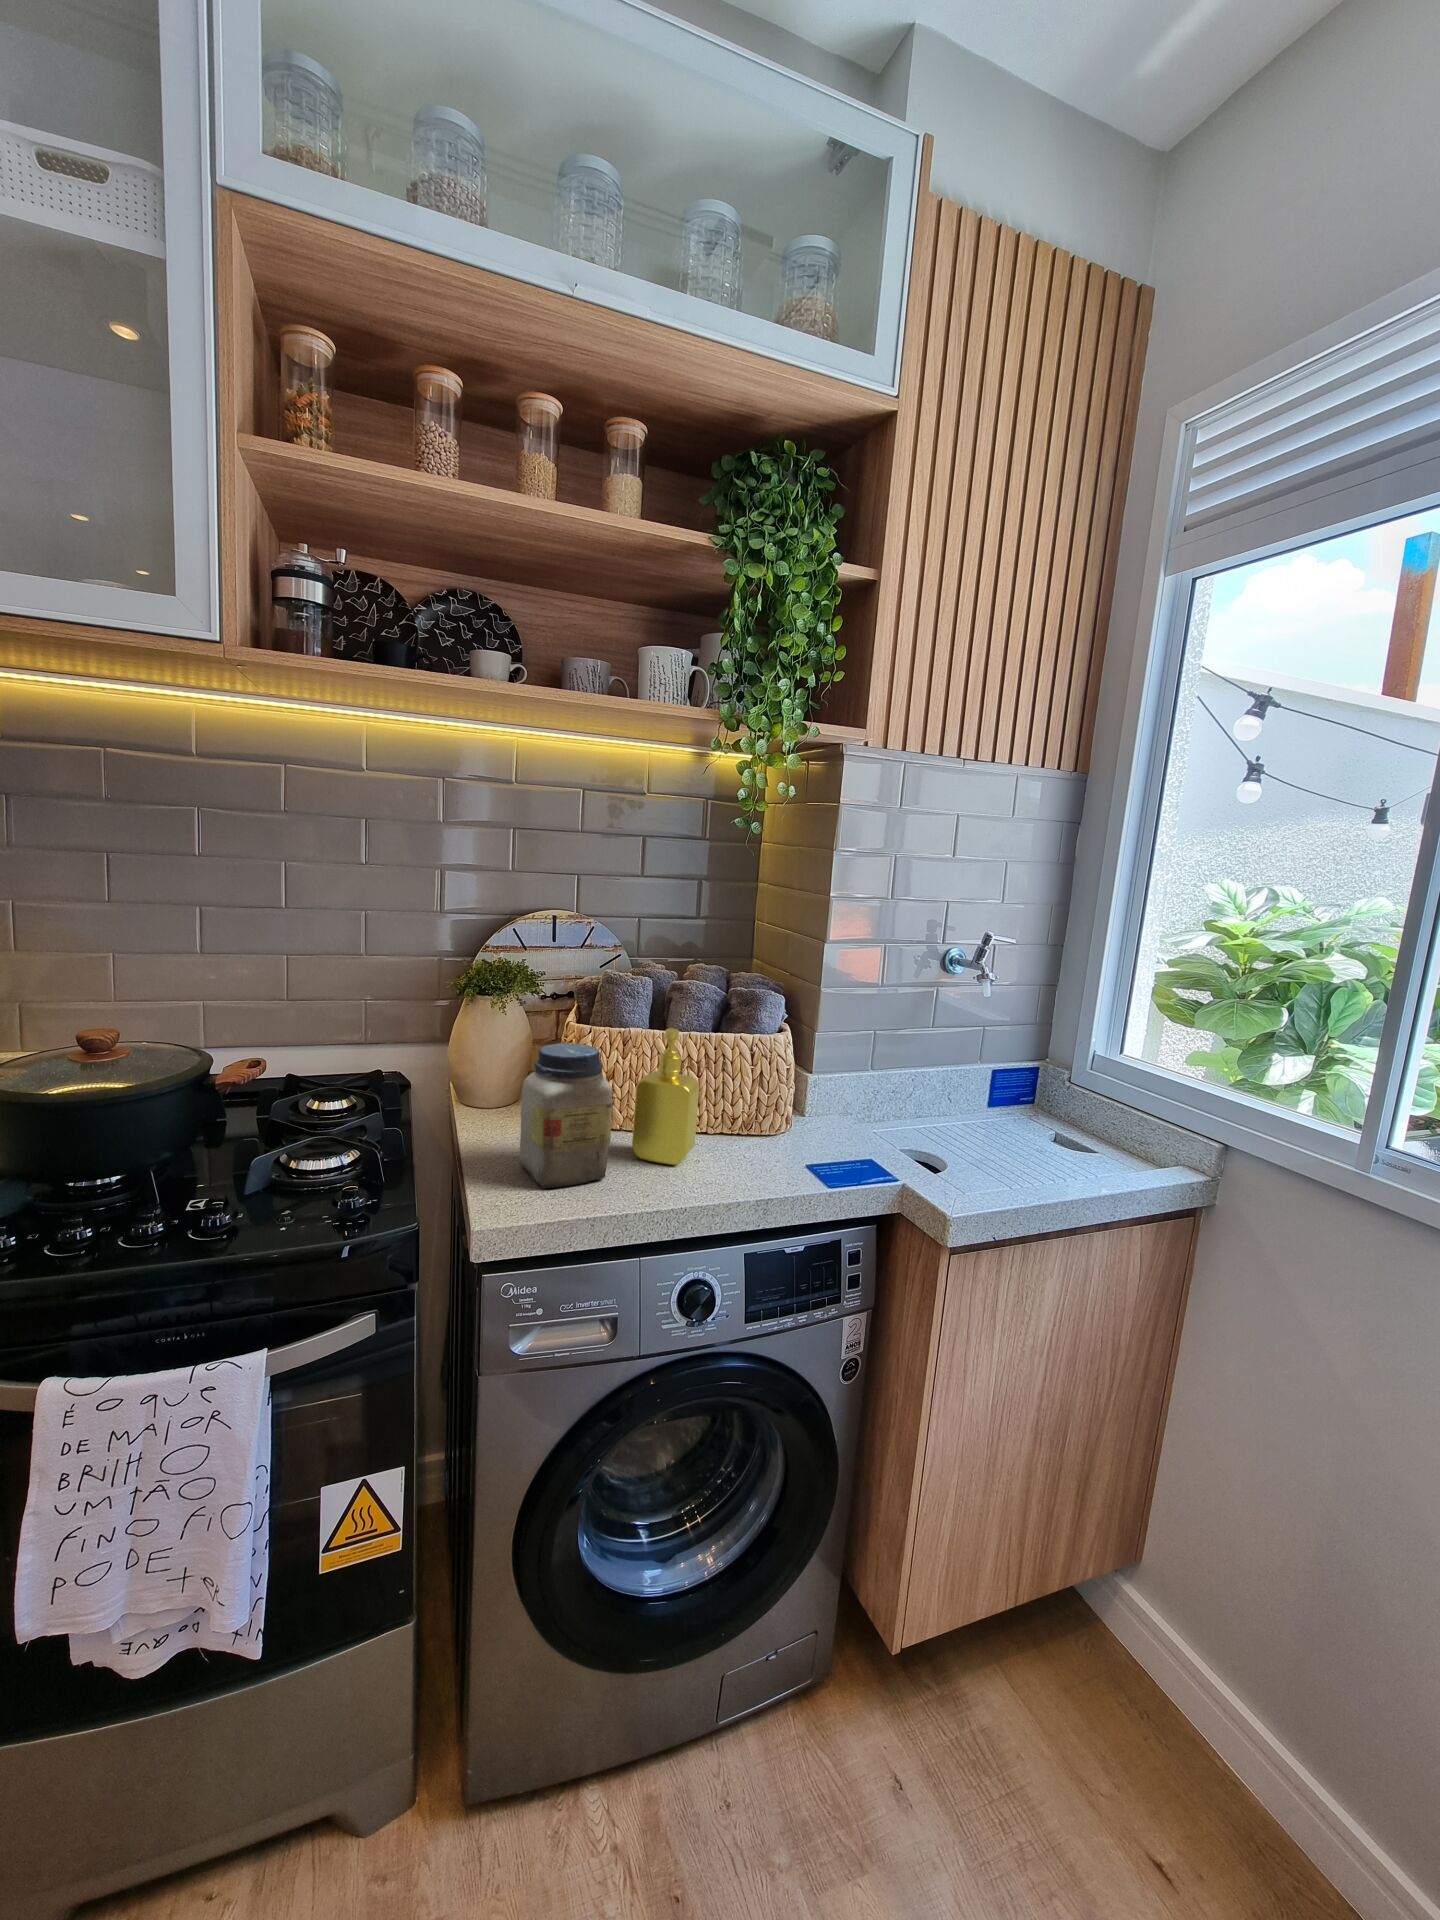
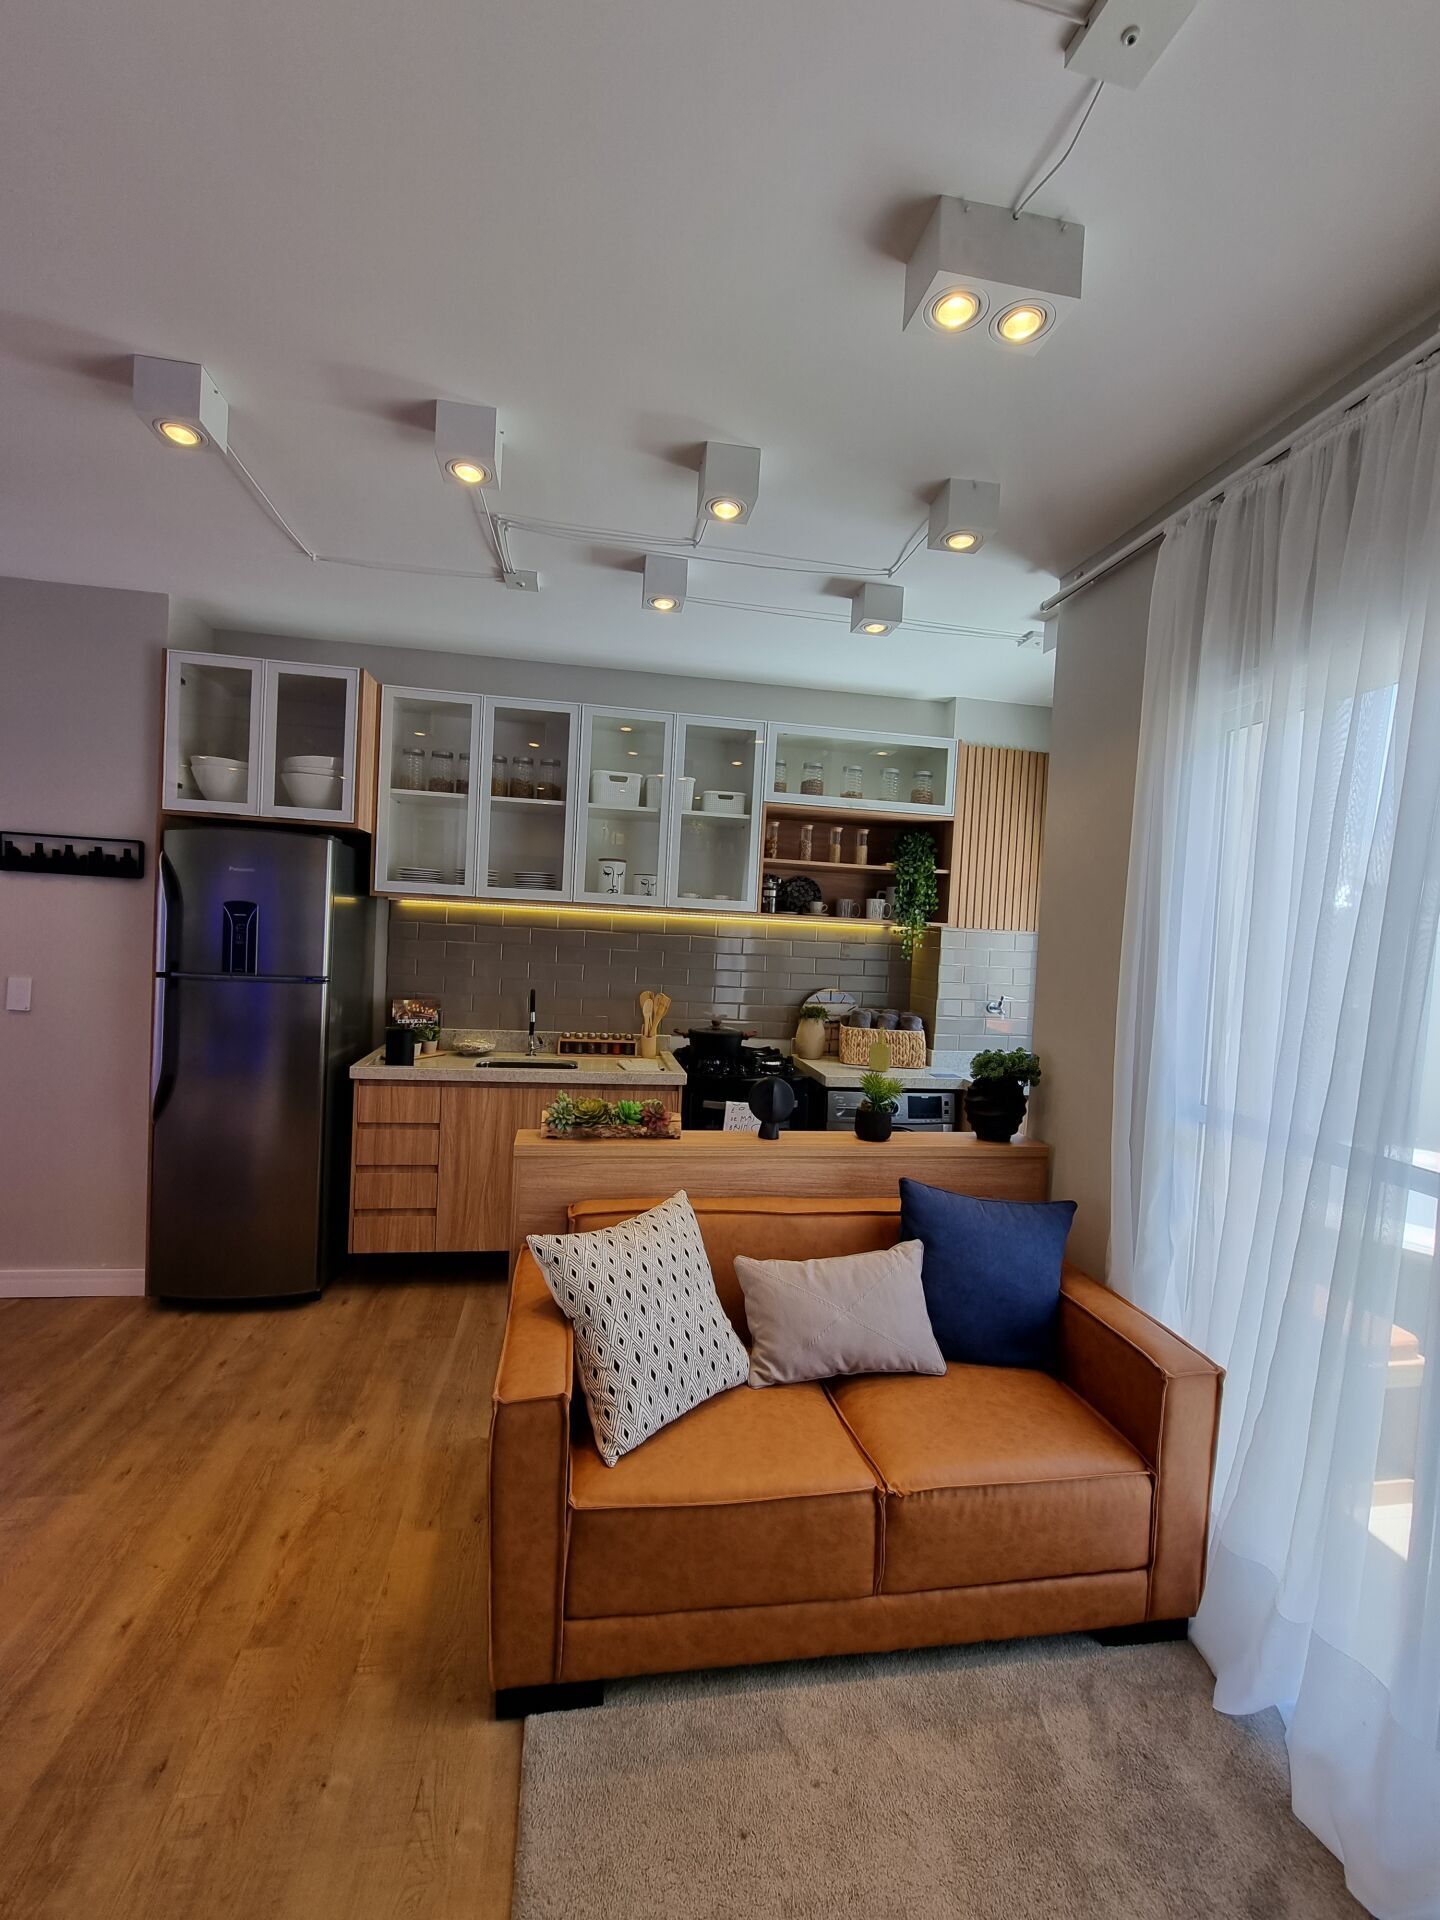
jar: present [520,1043,613,1189] -> none [834,1030,865,1072]

